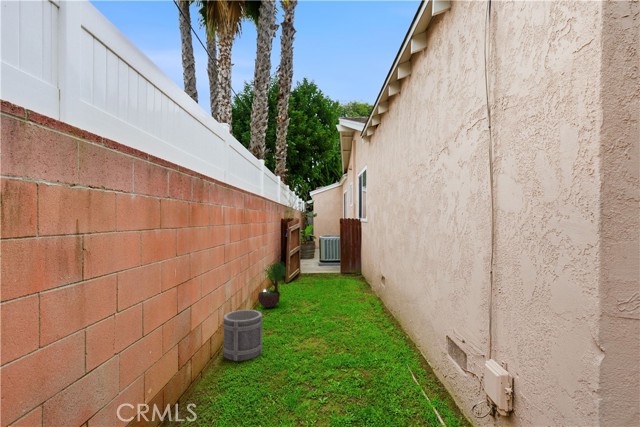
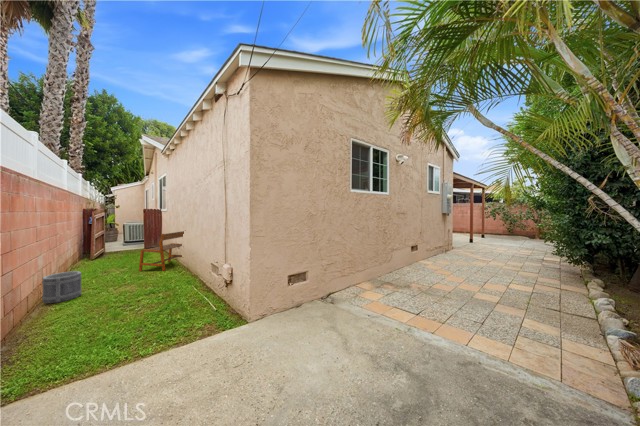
bench: none [333,252,404,328] -> present [139,231,184,271]
potted tree: present [258,262,286,308] -> none [65,241,96,275]

